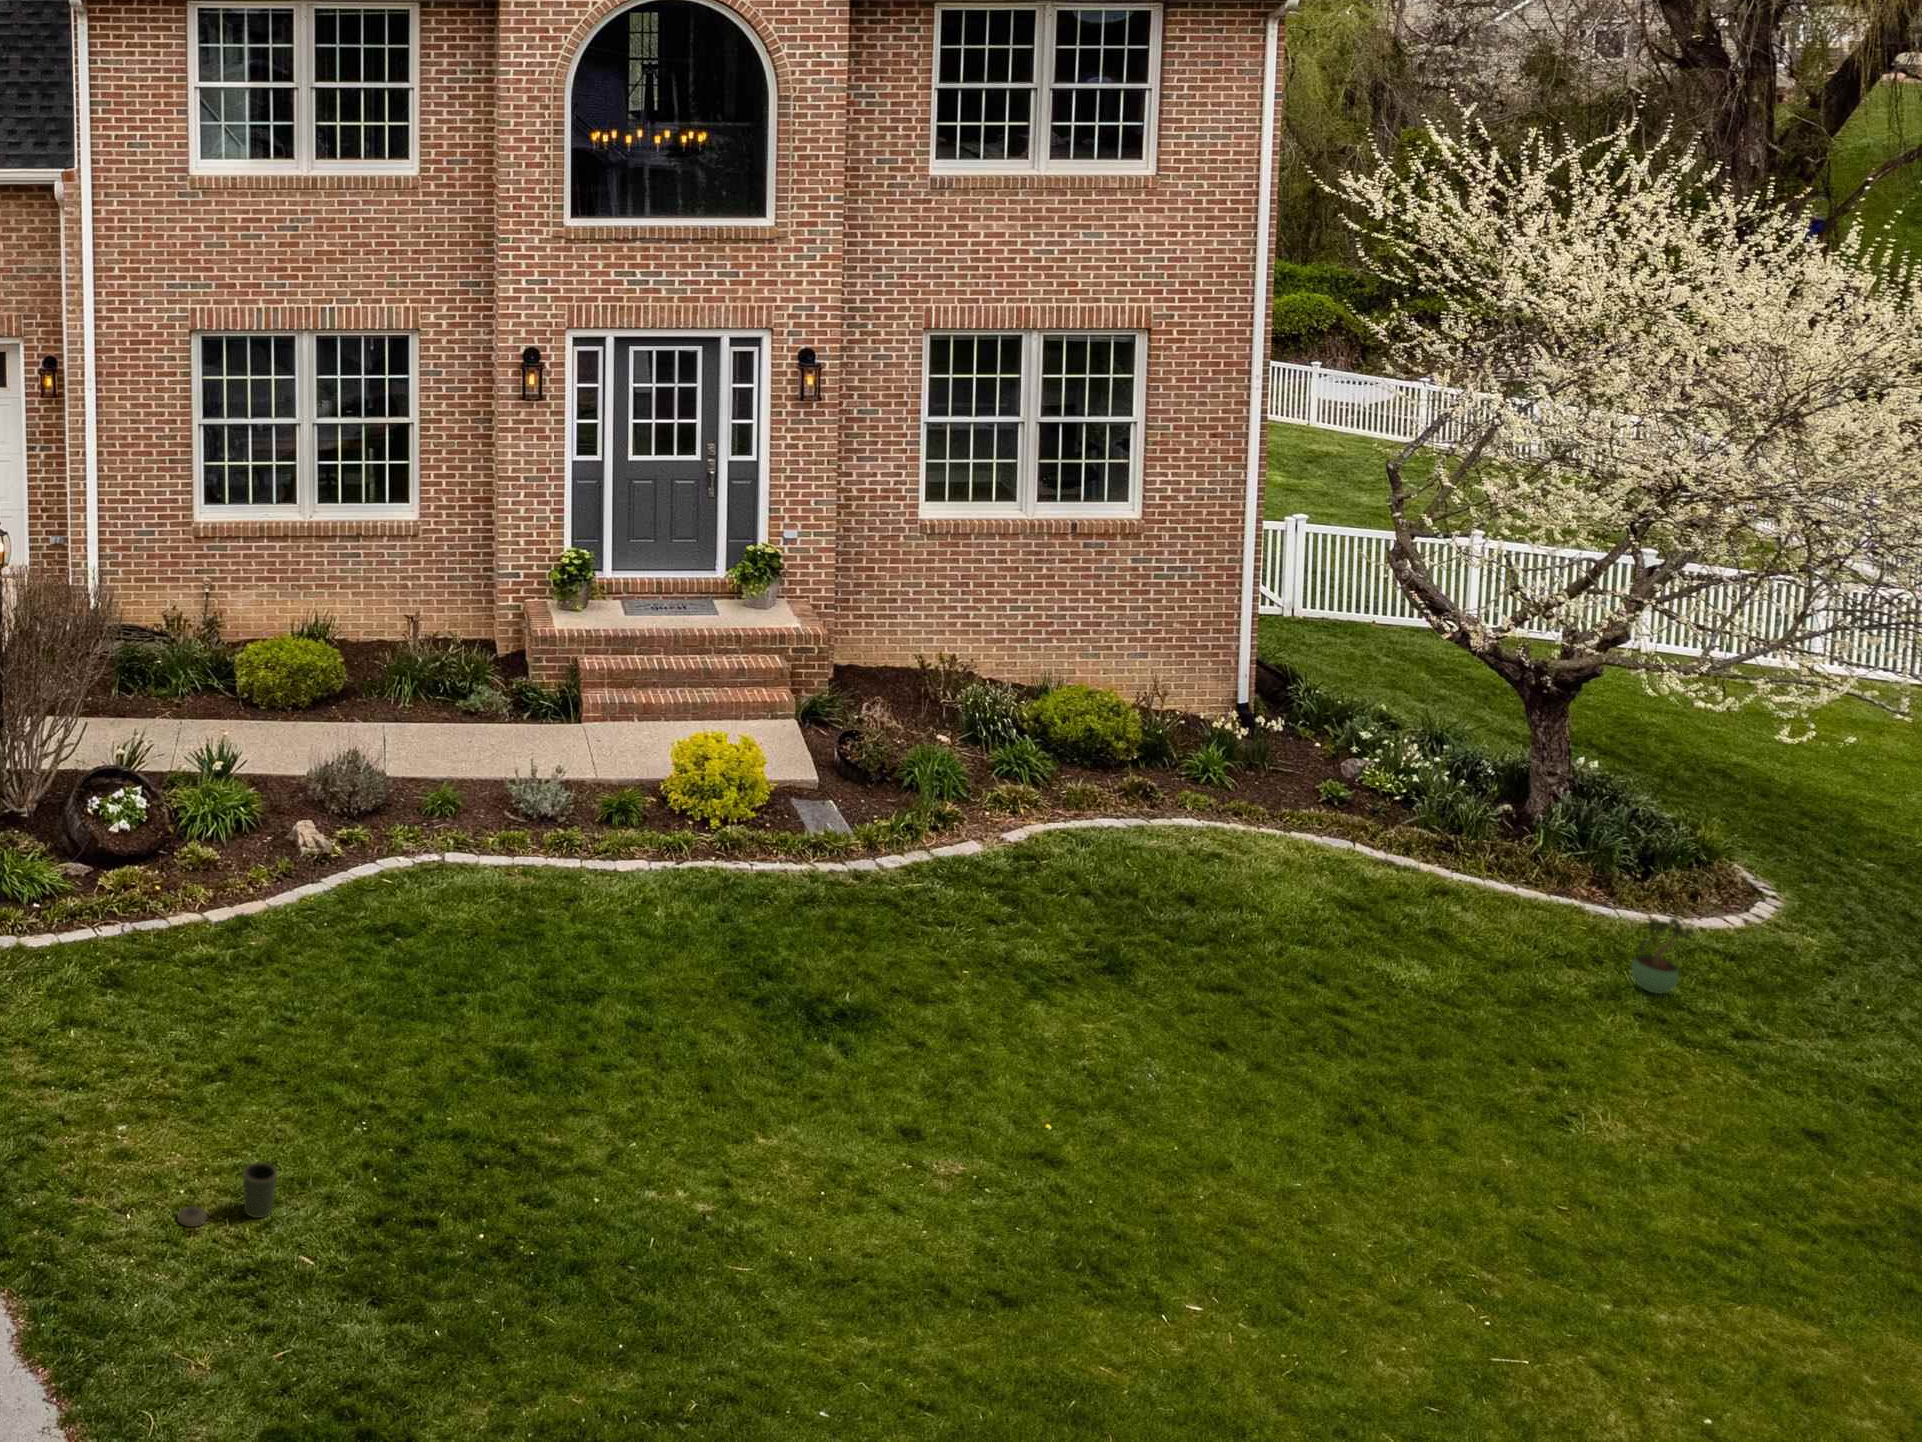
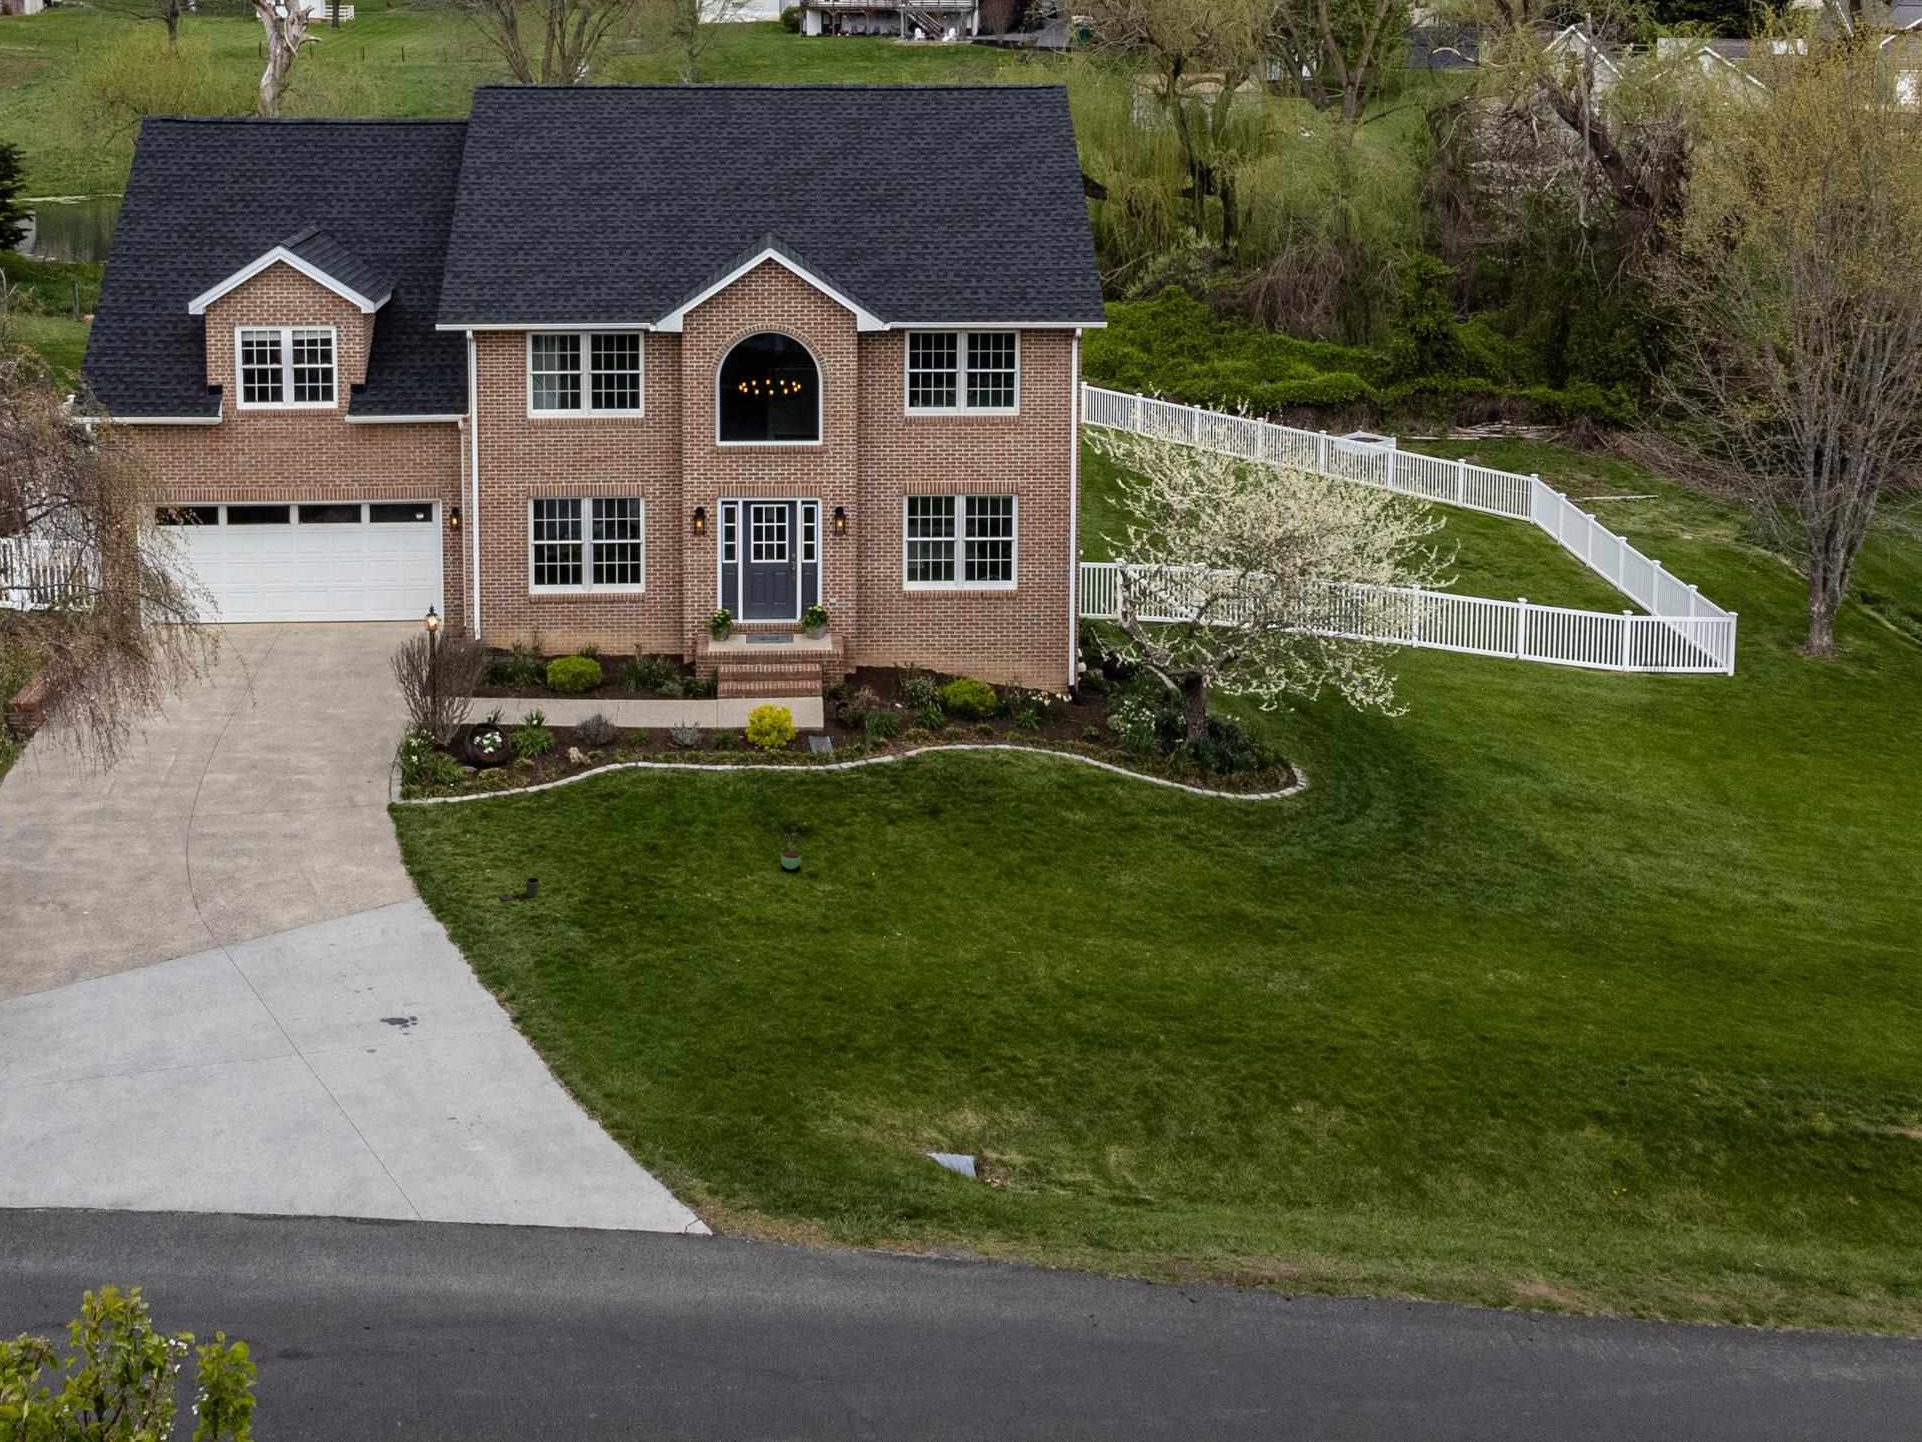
potted plant: present [1631,917,1694,994] -> present [780,832,806,869]

